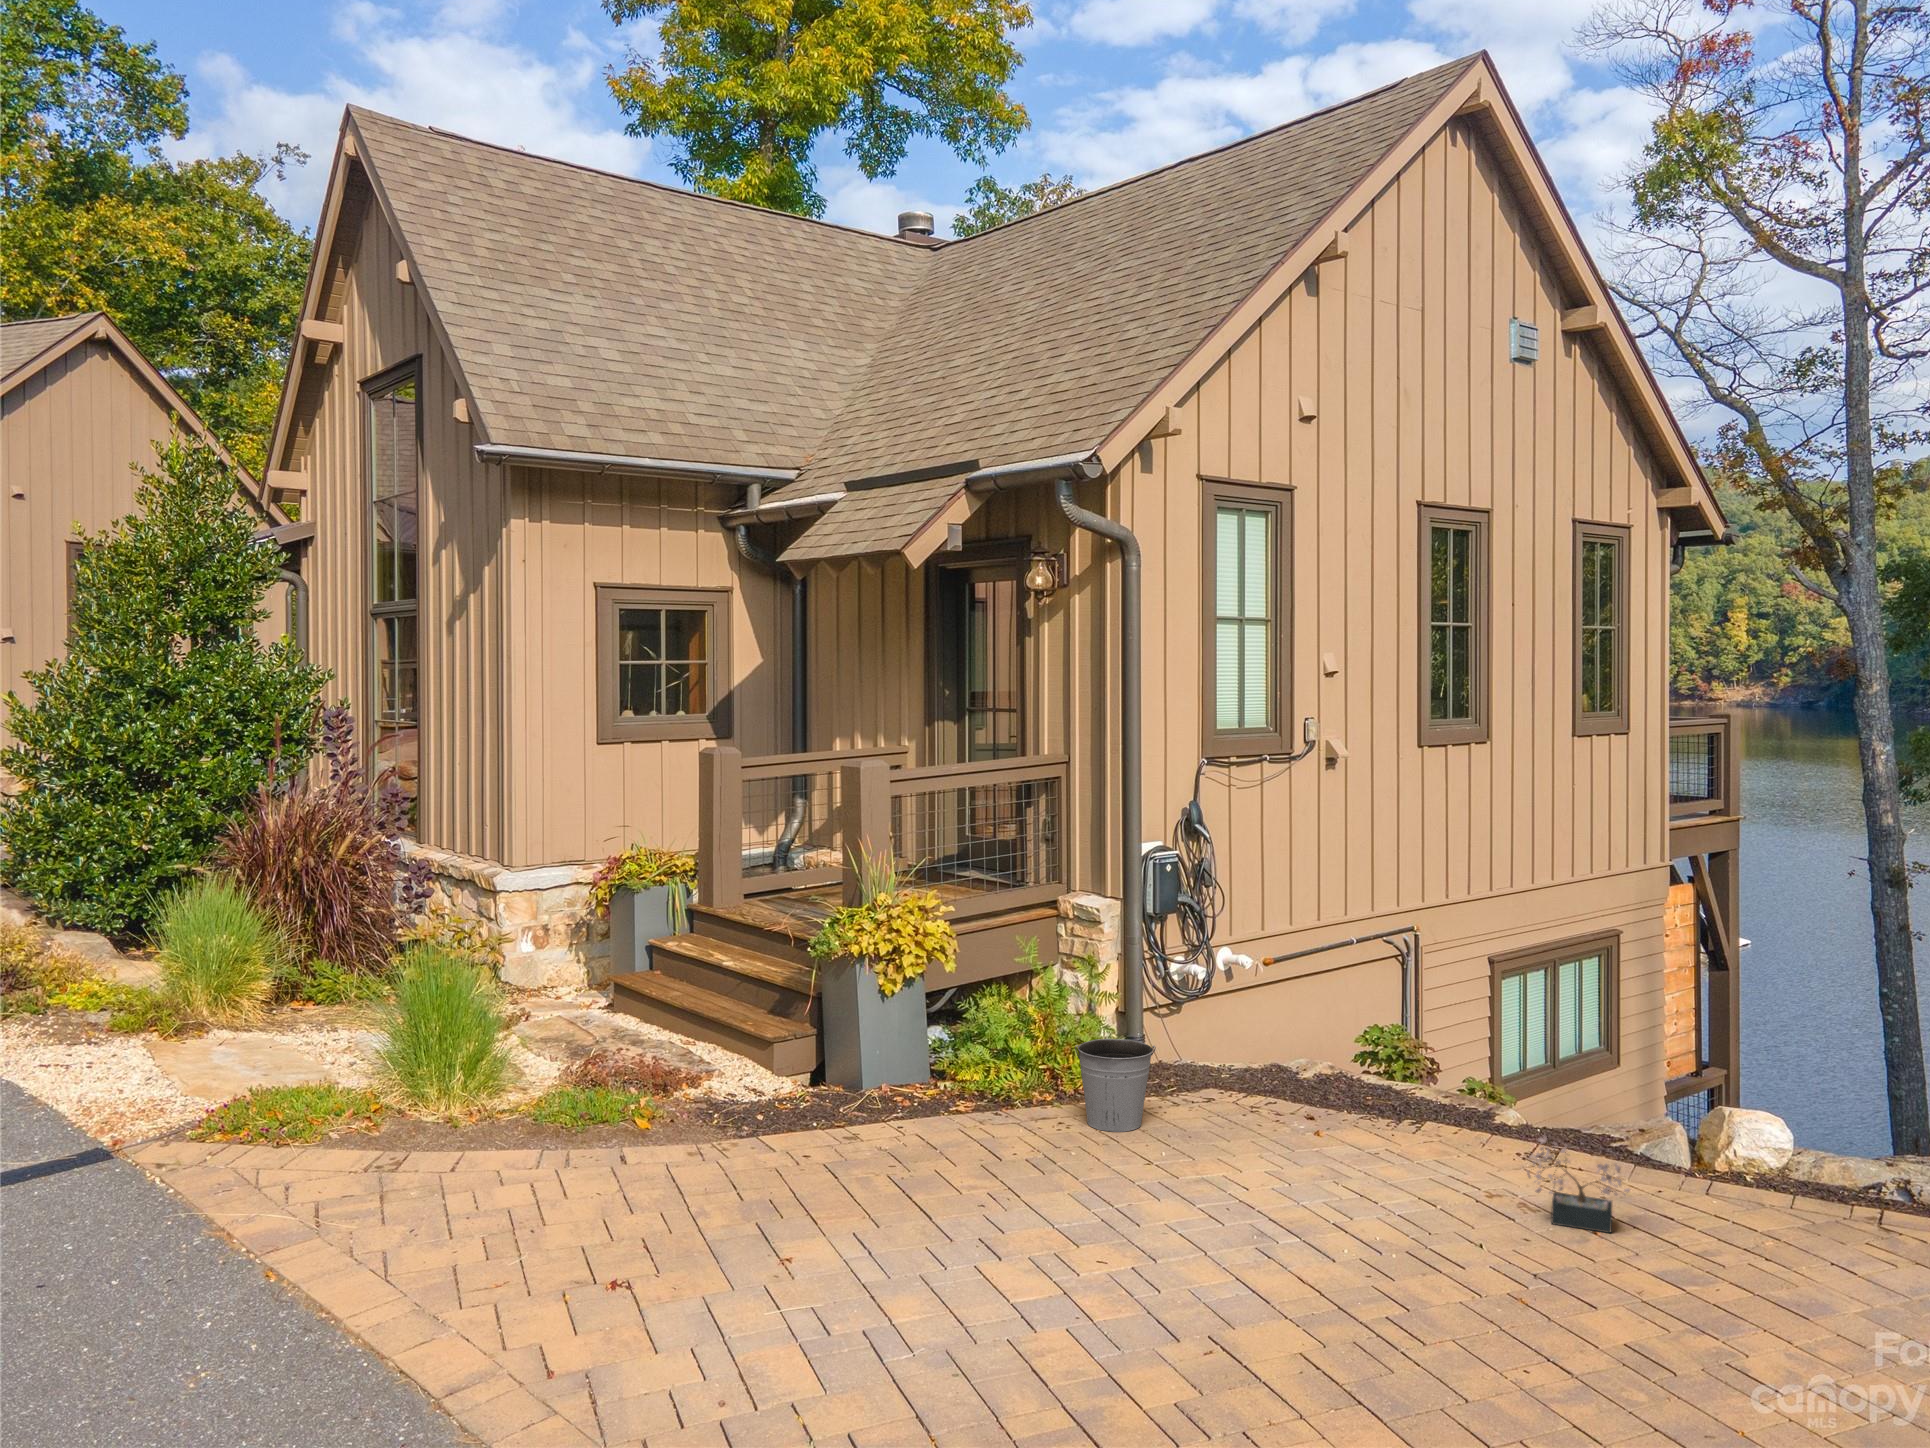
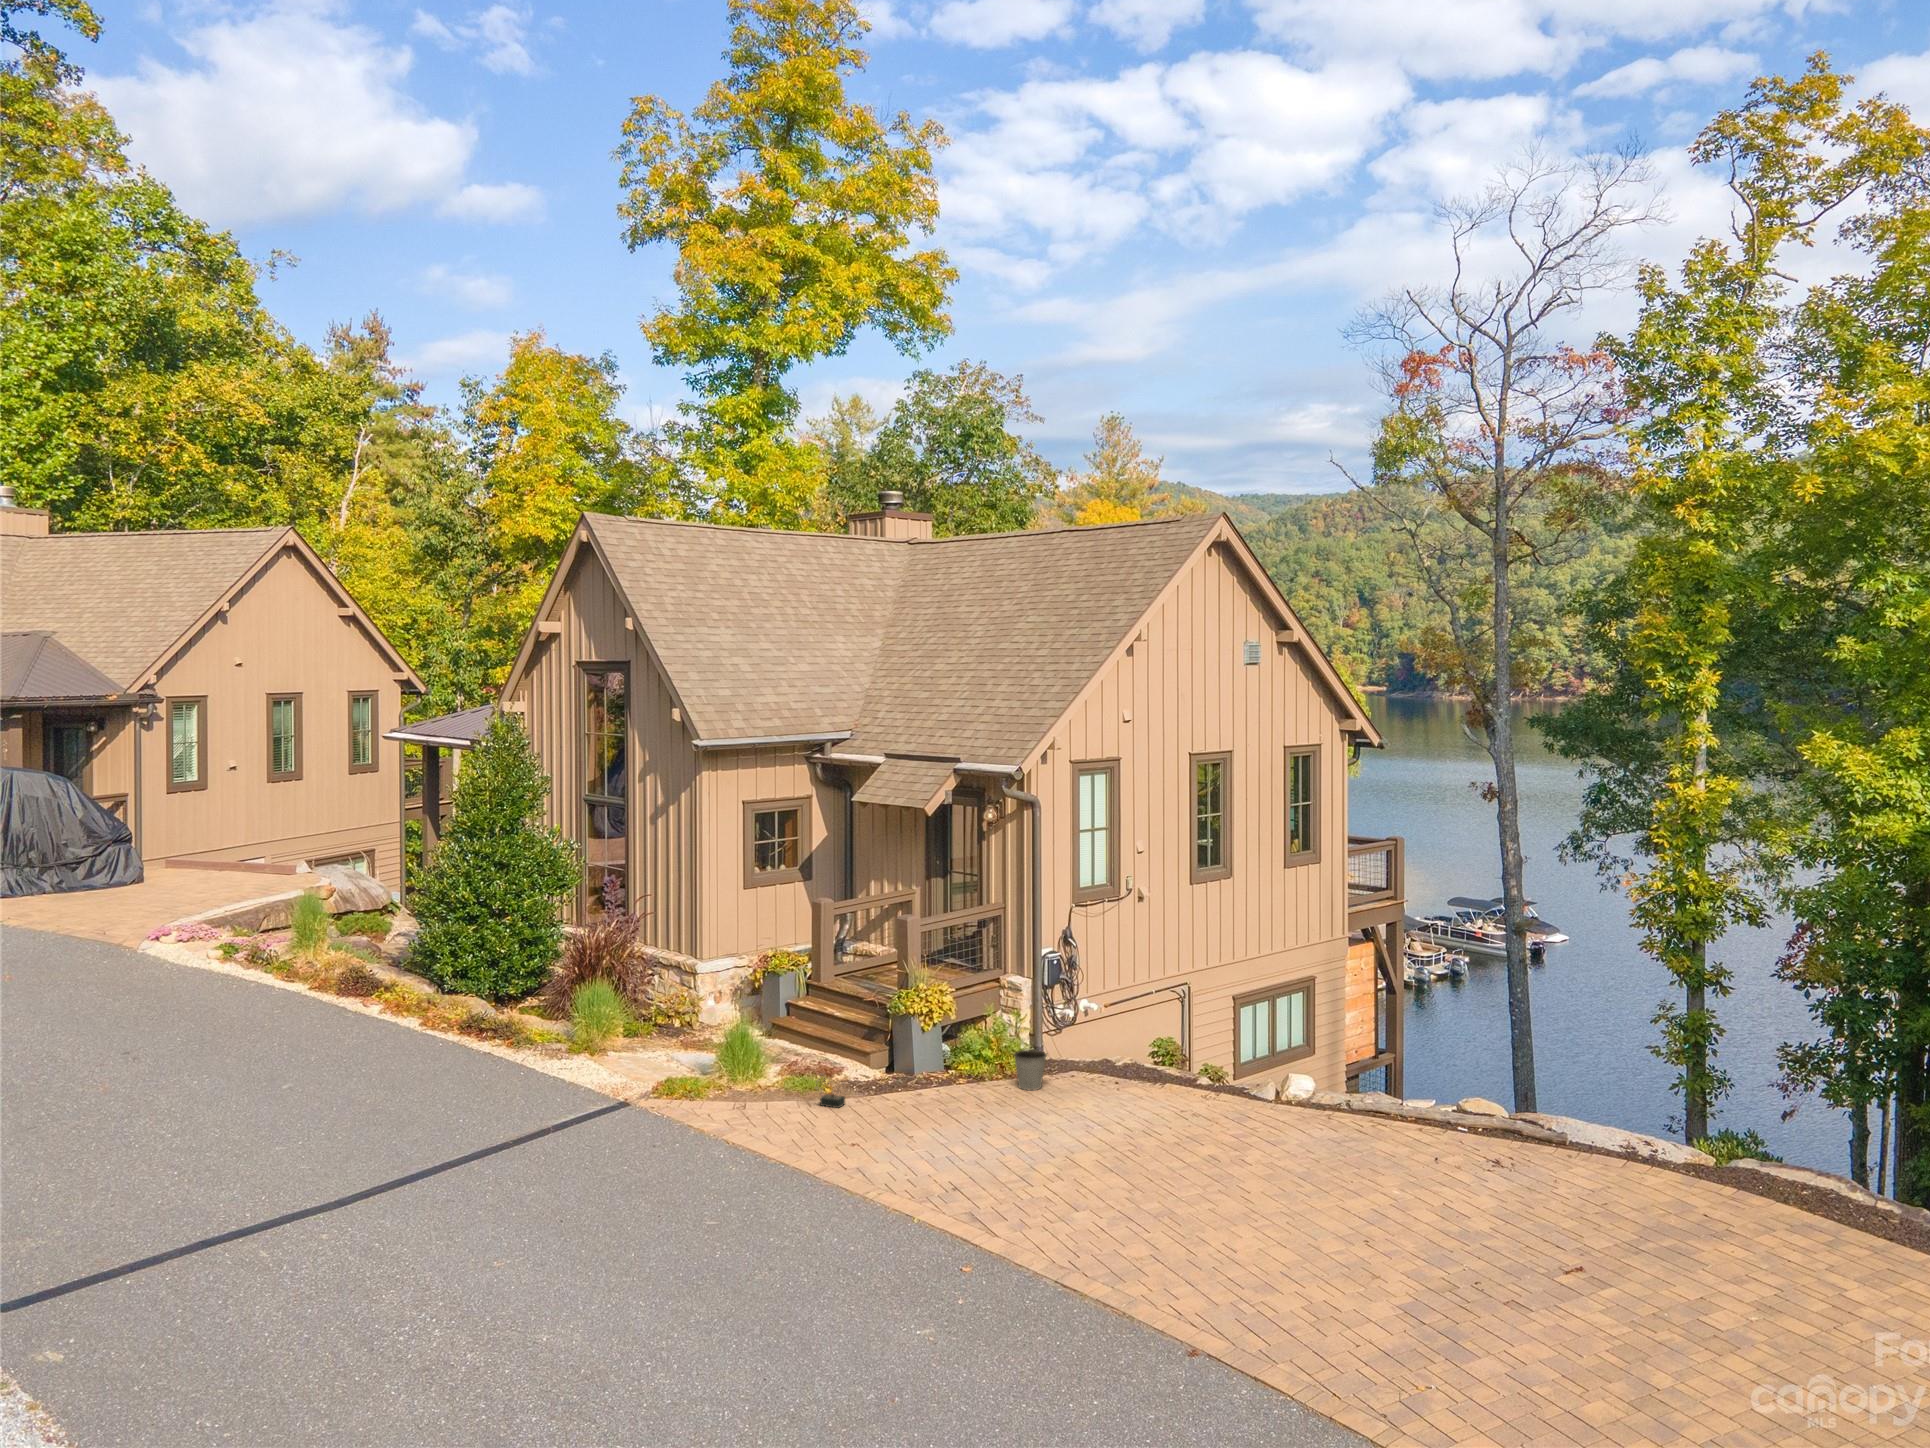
decorative plant: present [1527,1135,1631,1233] -> present [815,1073,845,1108]

